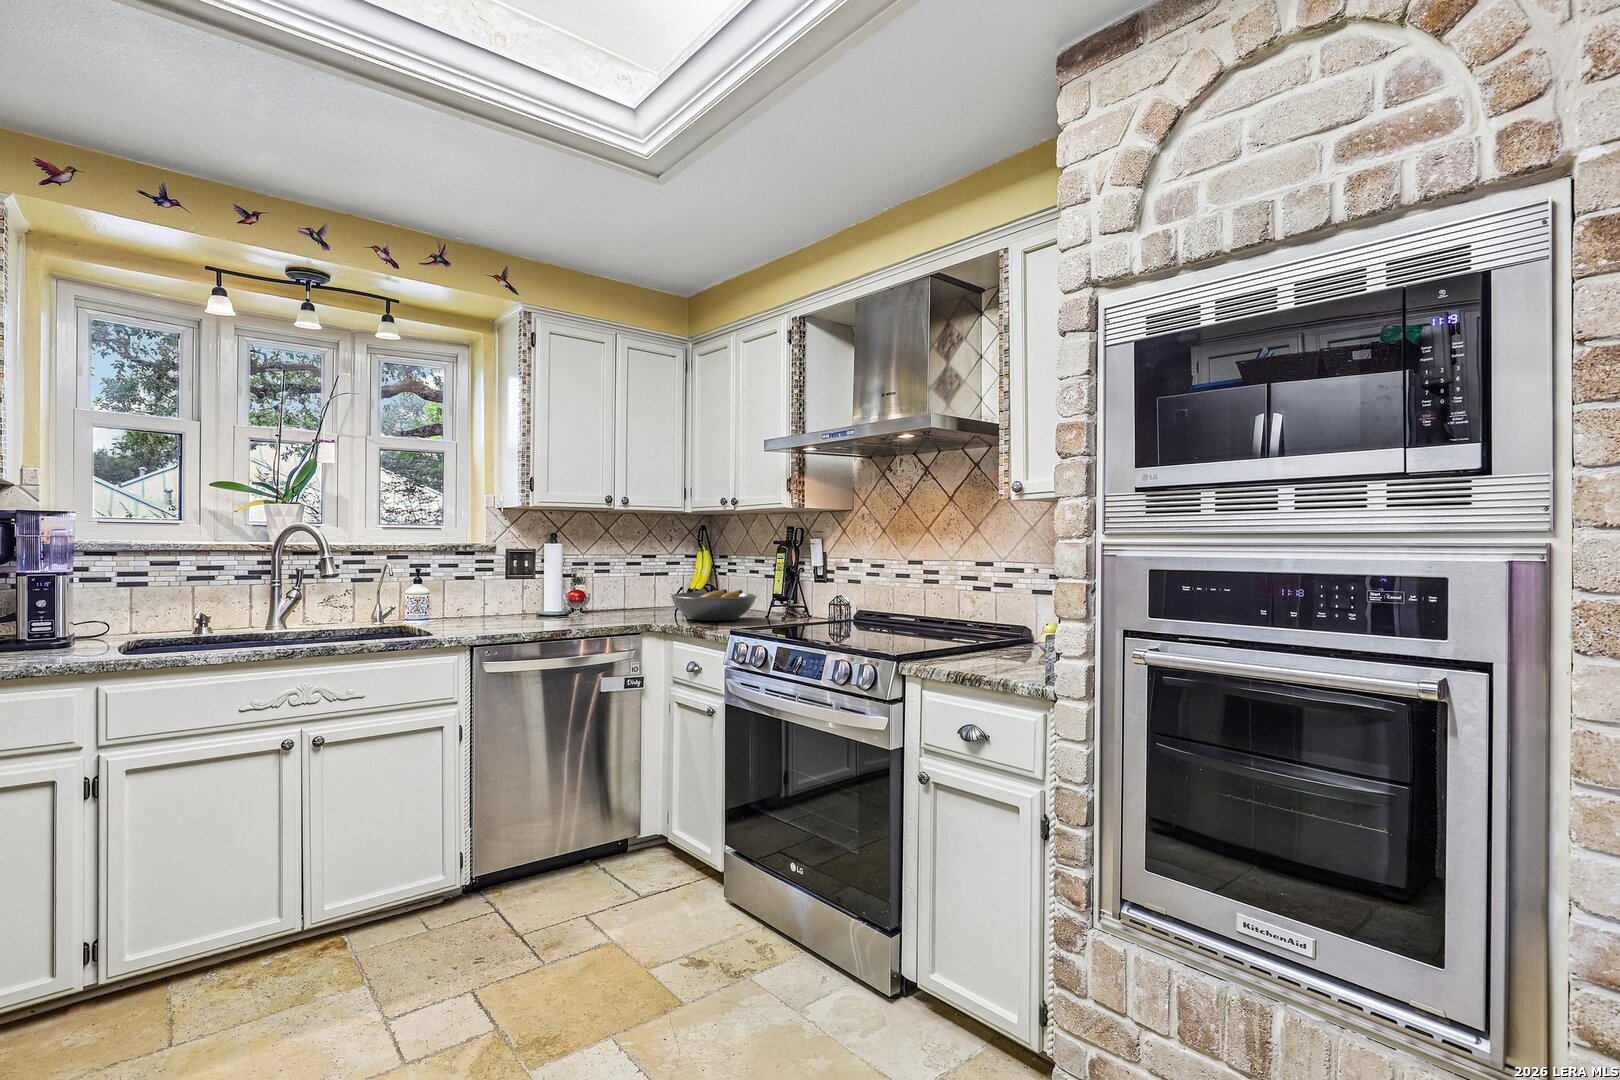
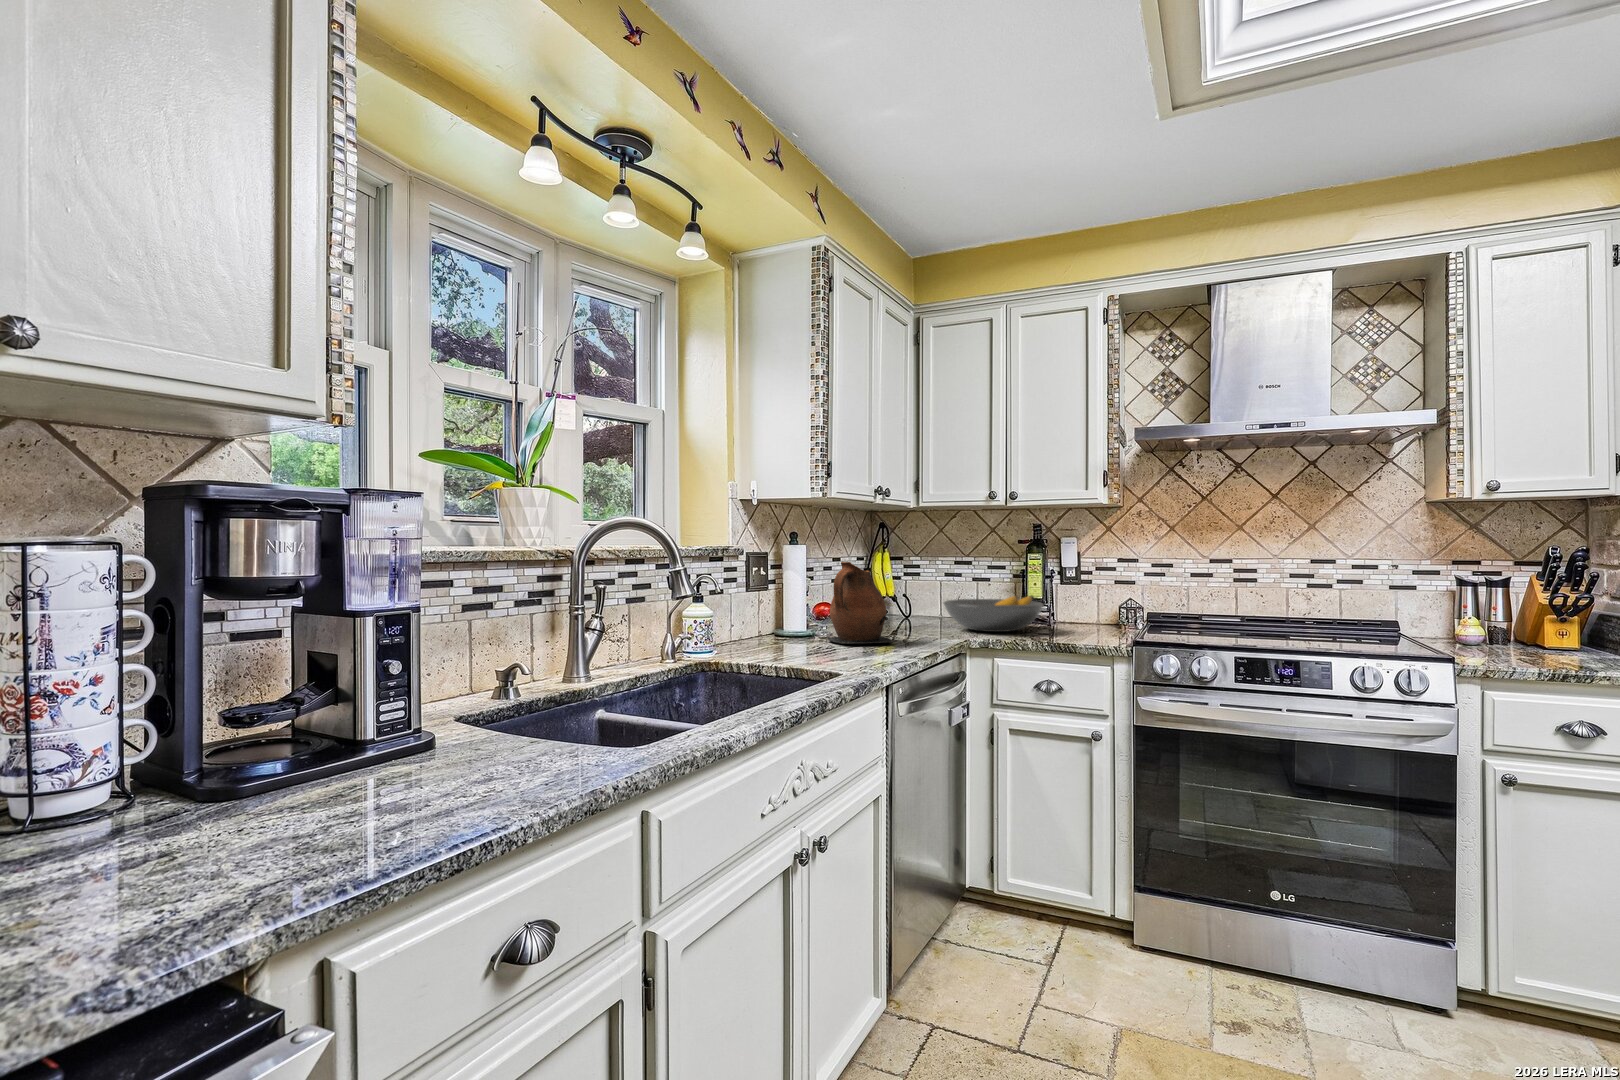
ceramic pitcher: none [529,557,592,624] -> present [827,562,895,644]

